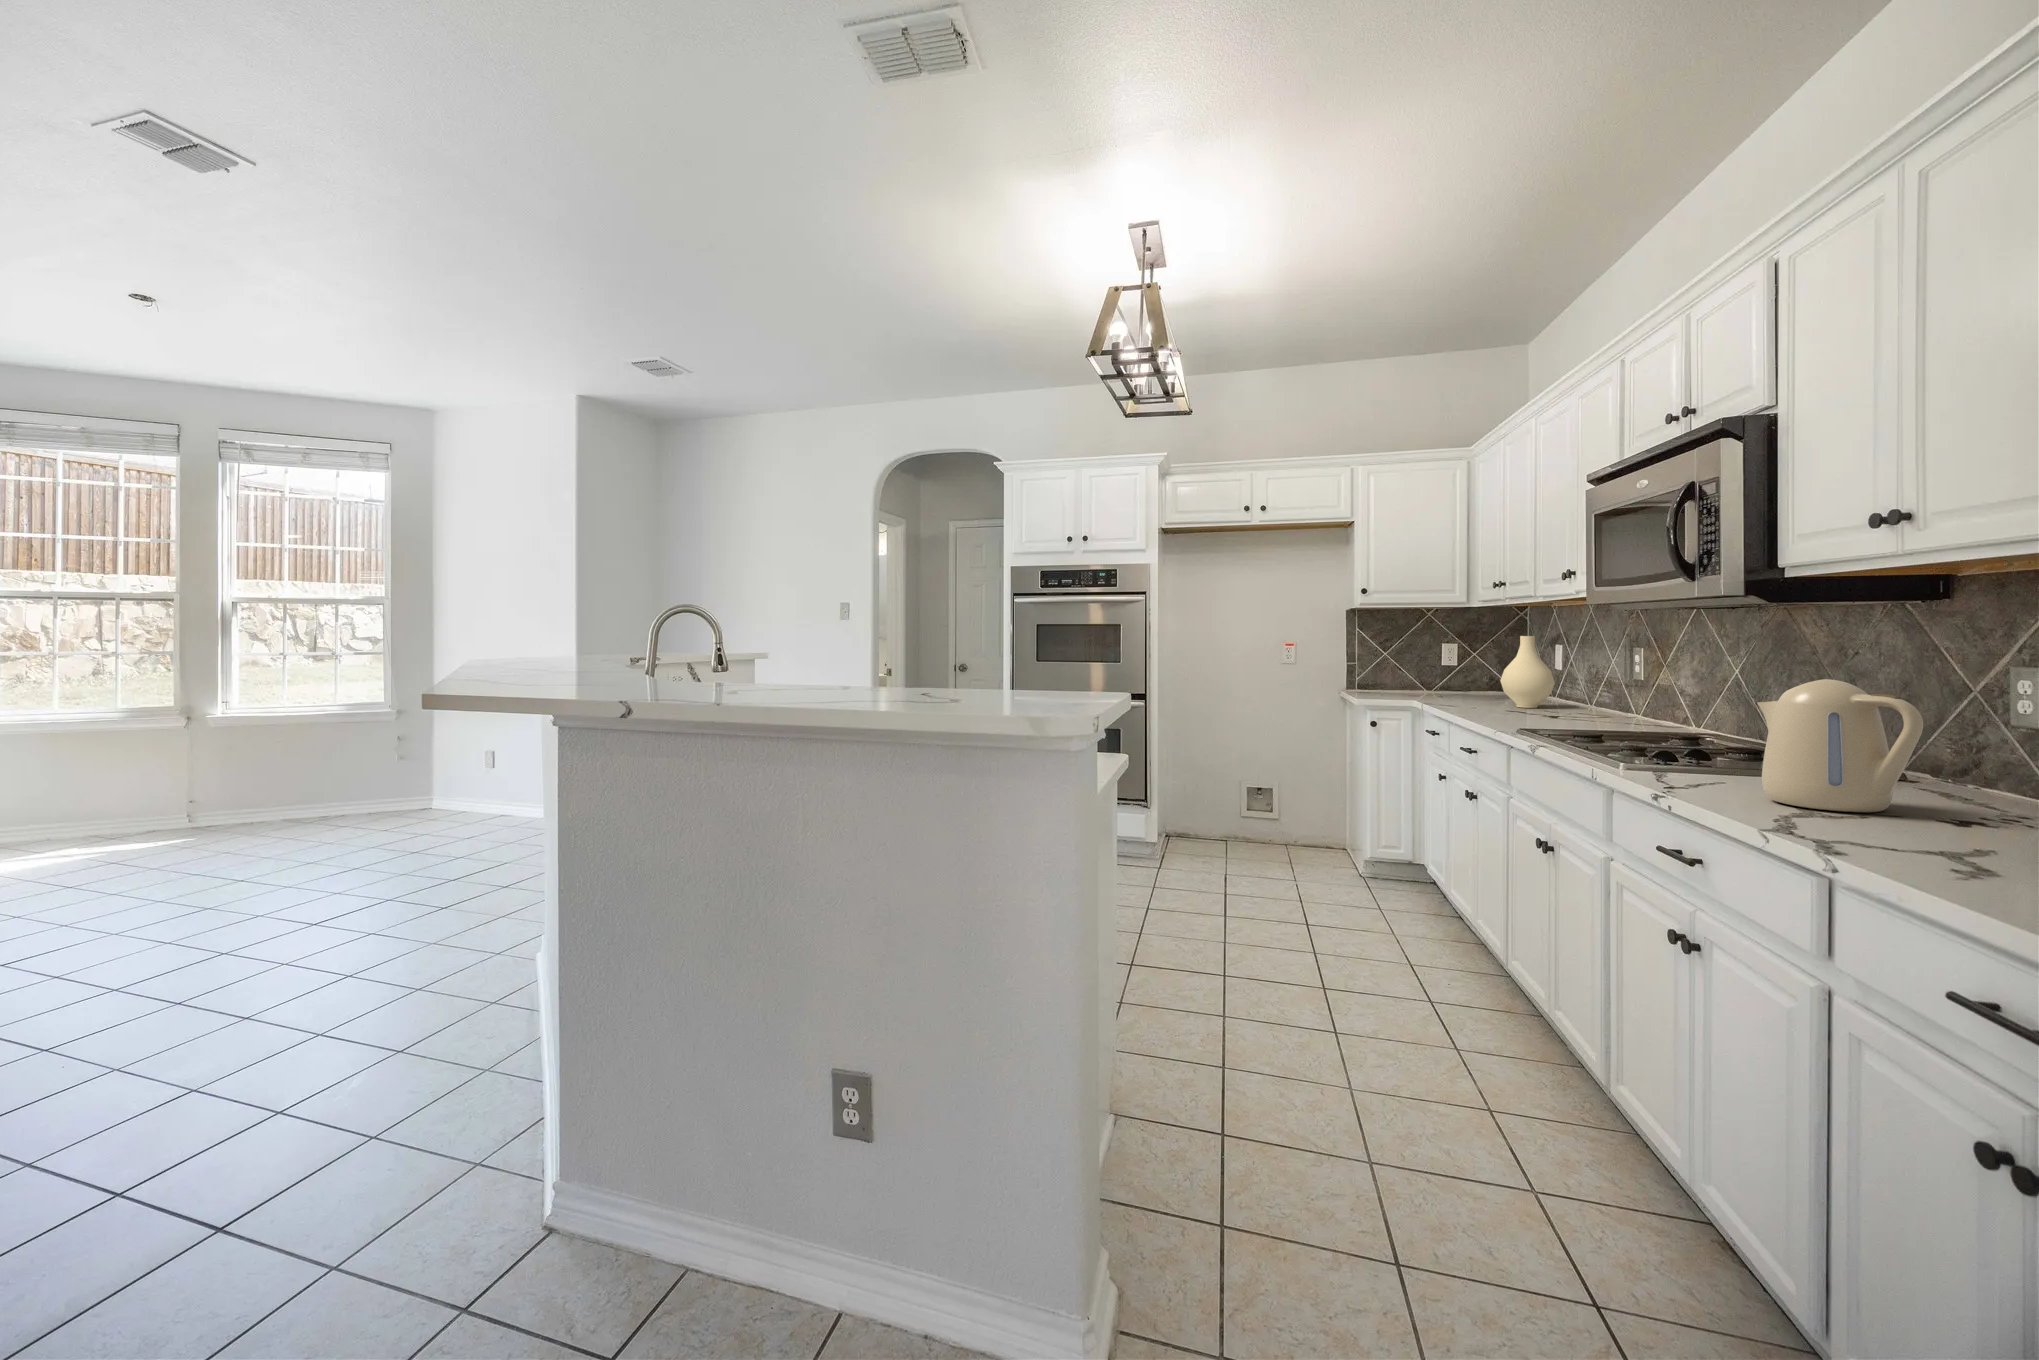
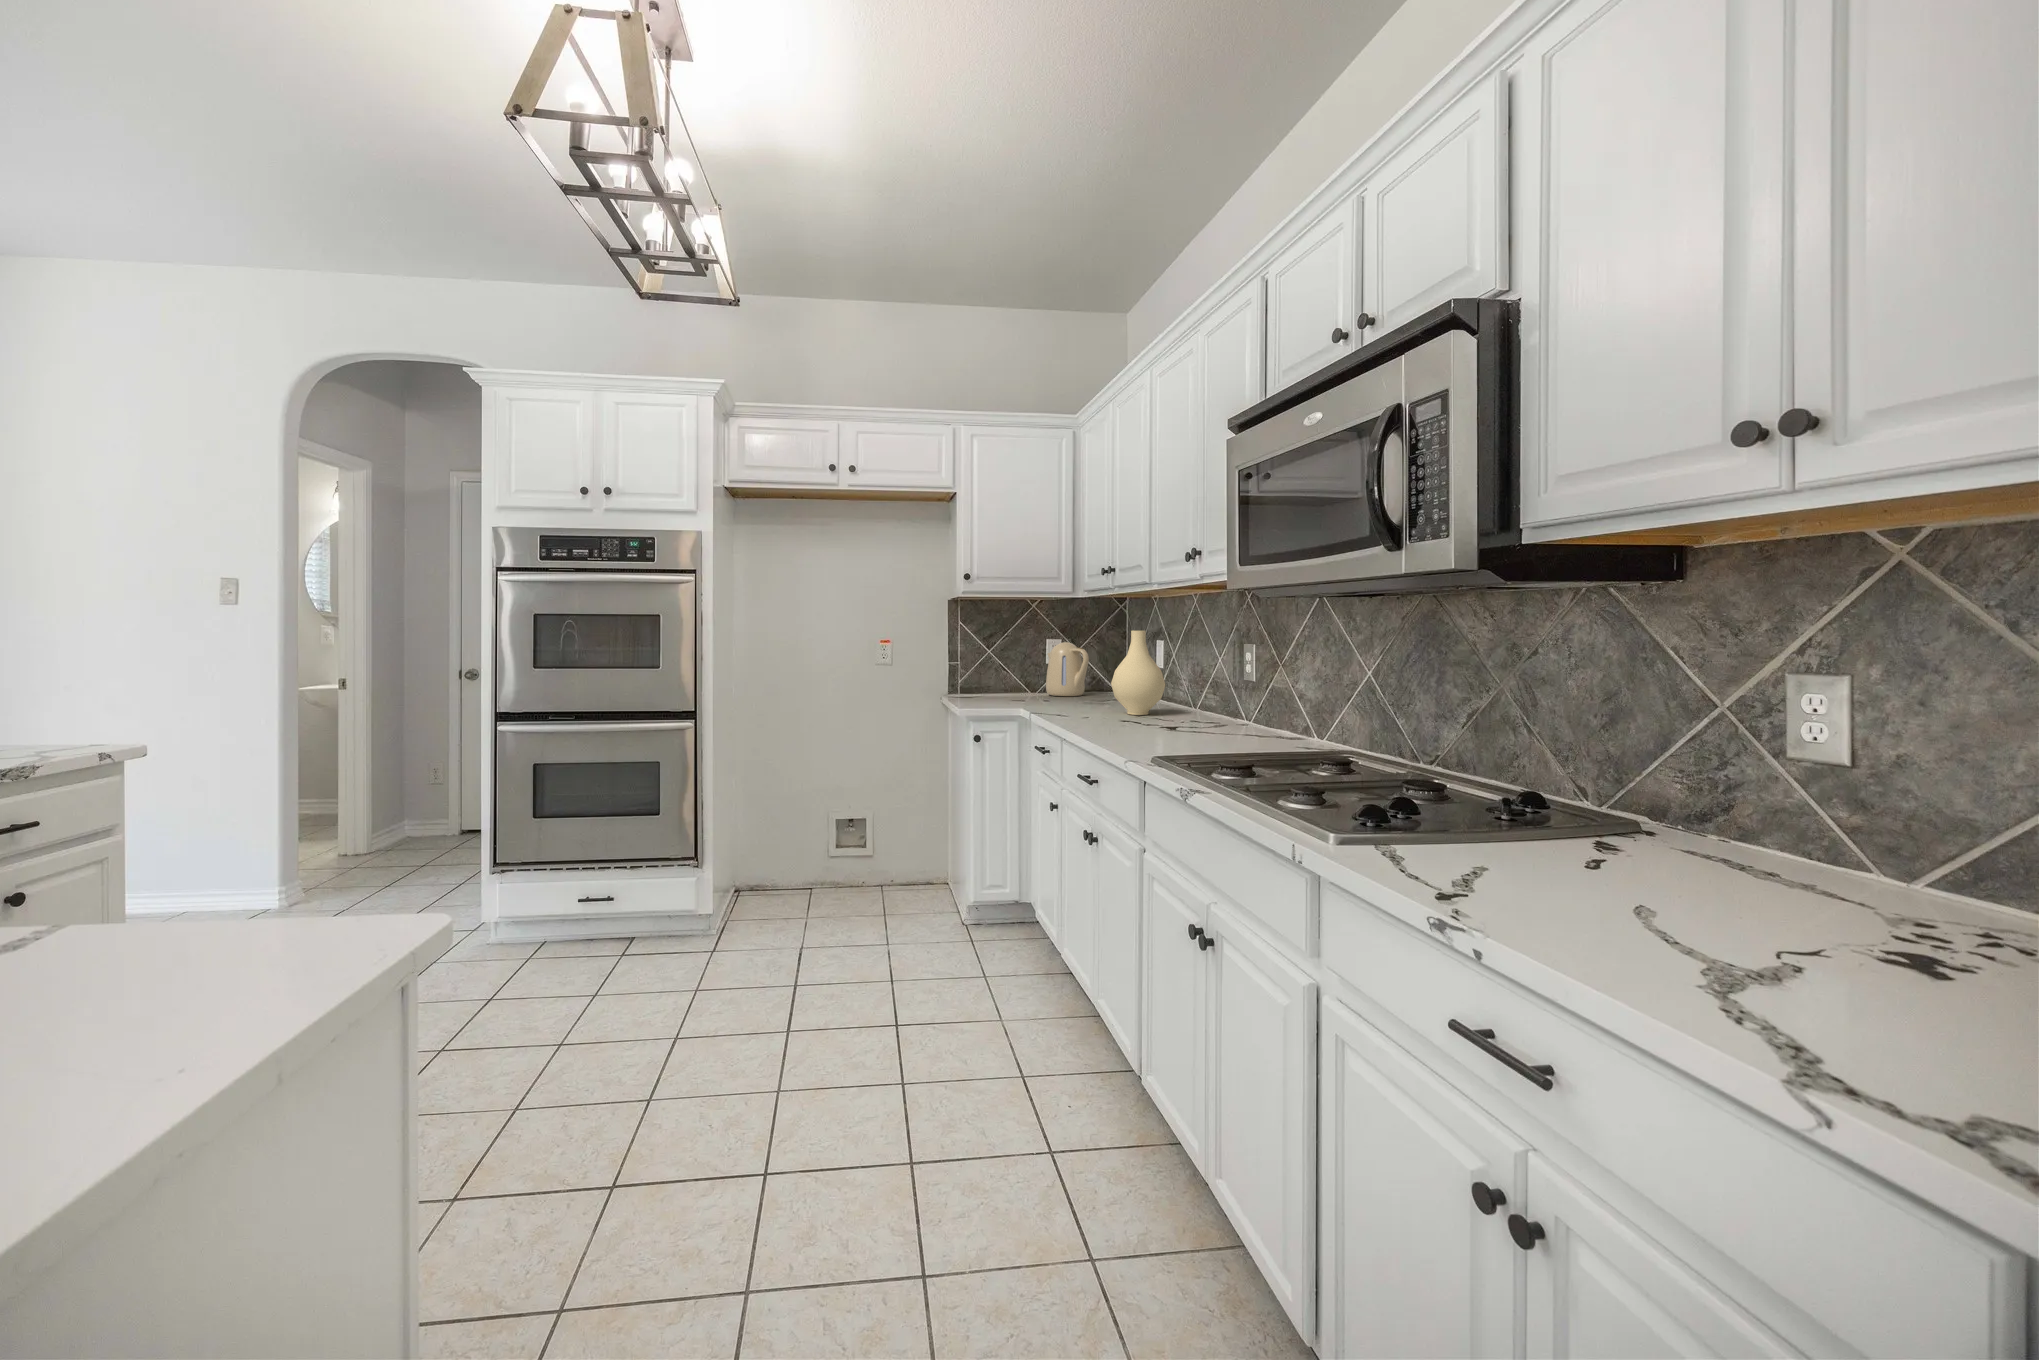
kettle: present [1757,679,1923,812] -> present [1046,642,1089,696]

